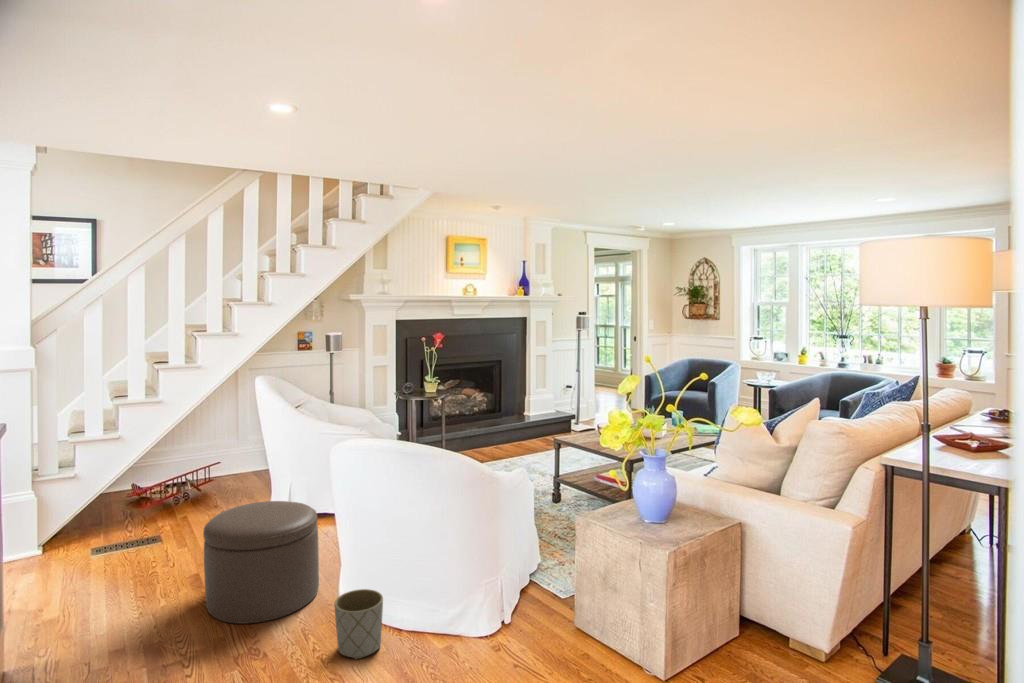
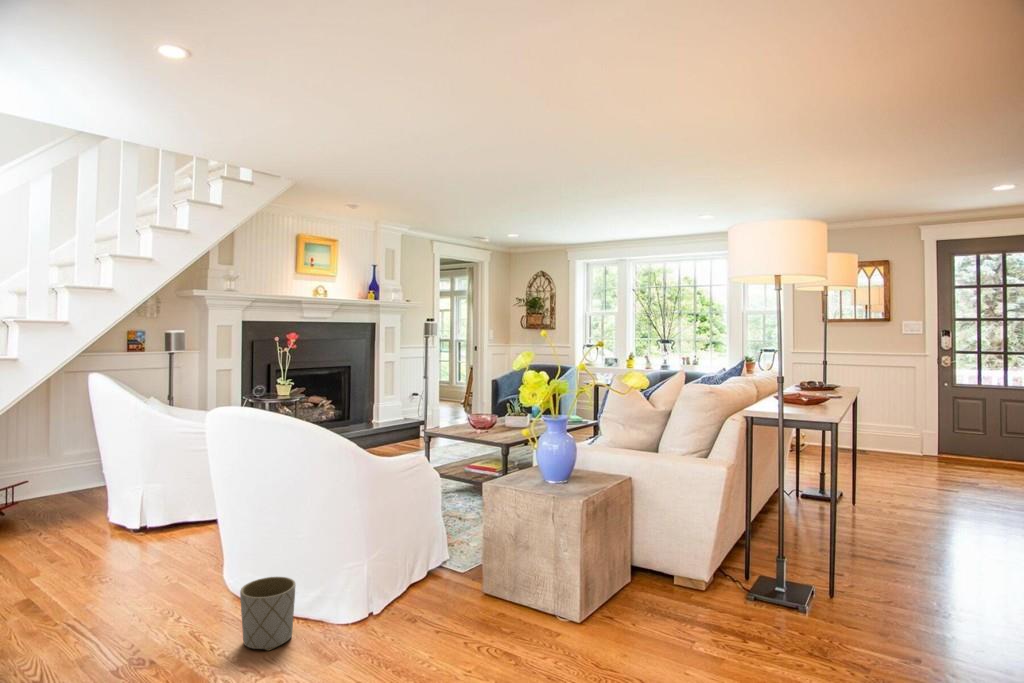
ottoman: present [203,501,319,624] -> none [54,500,198,639]

